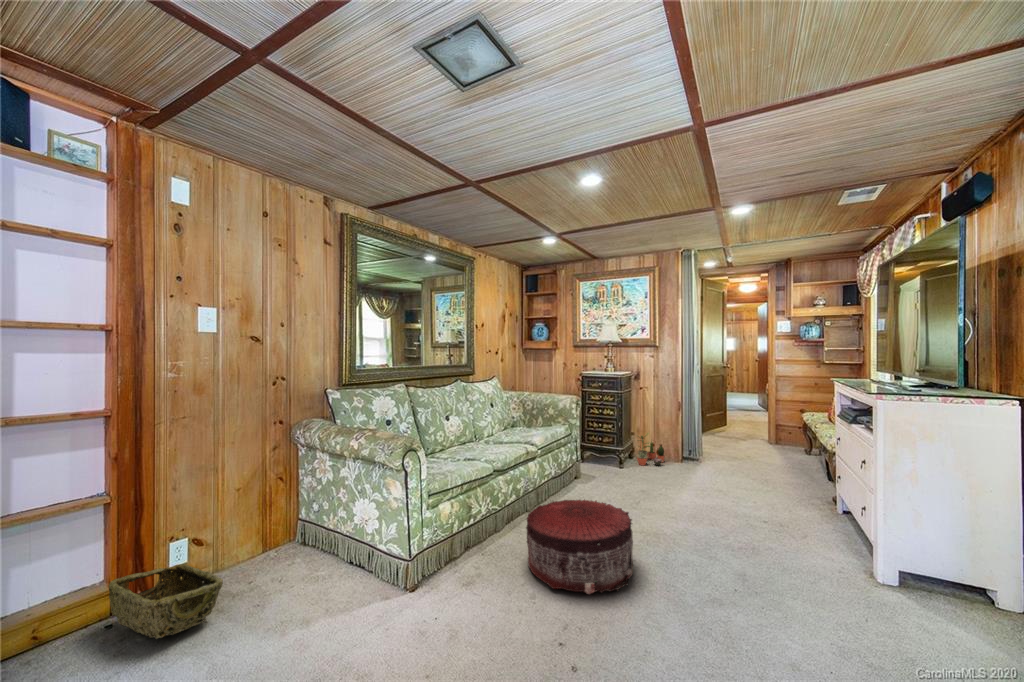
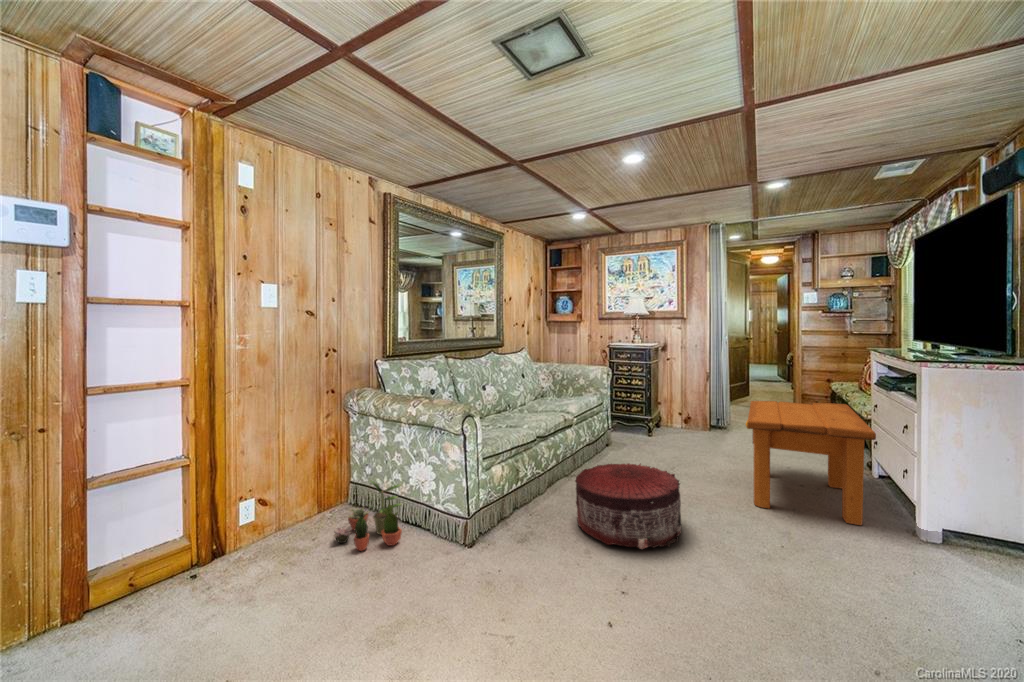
side table: none [704,433,830,567] -> present [746,401,876,525]
potted plant: present [637,436,665,466] -> present [334,481,402,551]
woven basket: present [109,564,223,639] -> none [193,522,298,587]

